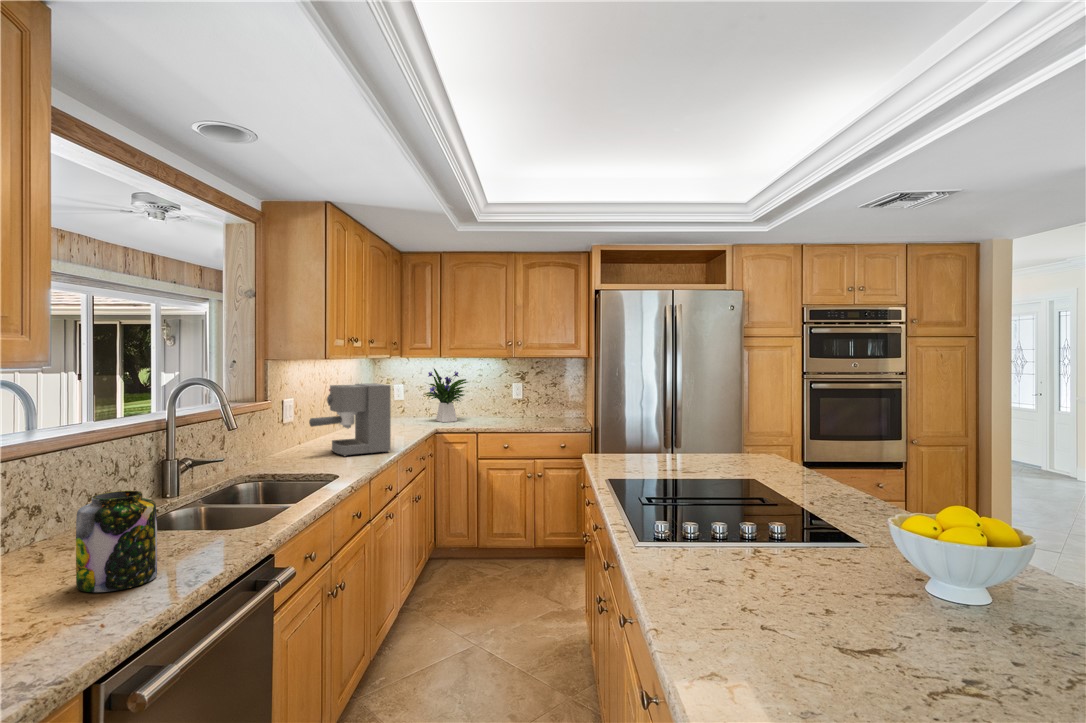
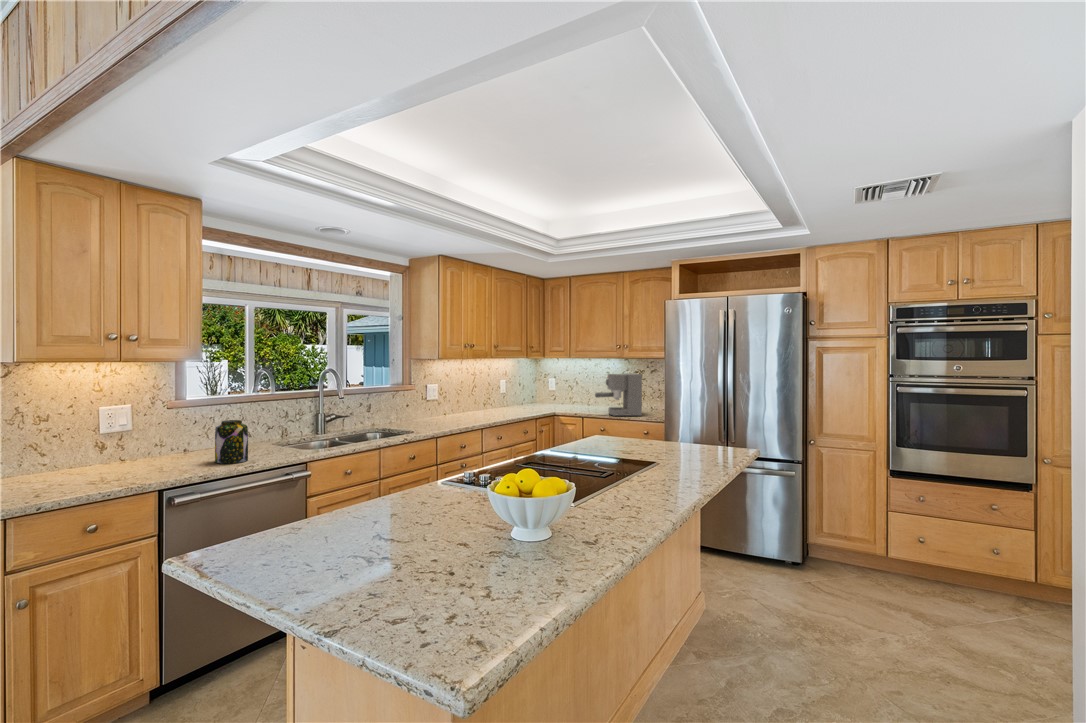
flower arrangement: present [424,369,468,422] -> none [555,366,595,409]
coffee maker: present [309,383,391,456] -> present [595,374,642,416]

